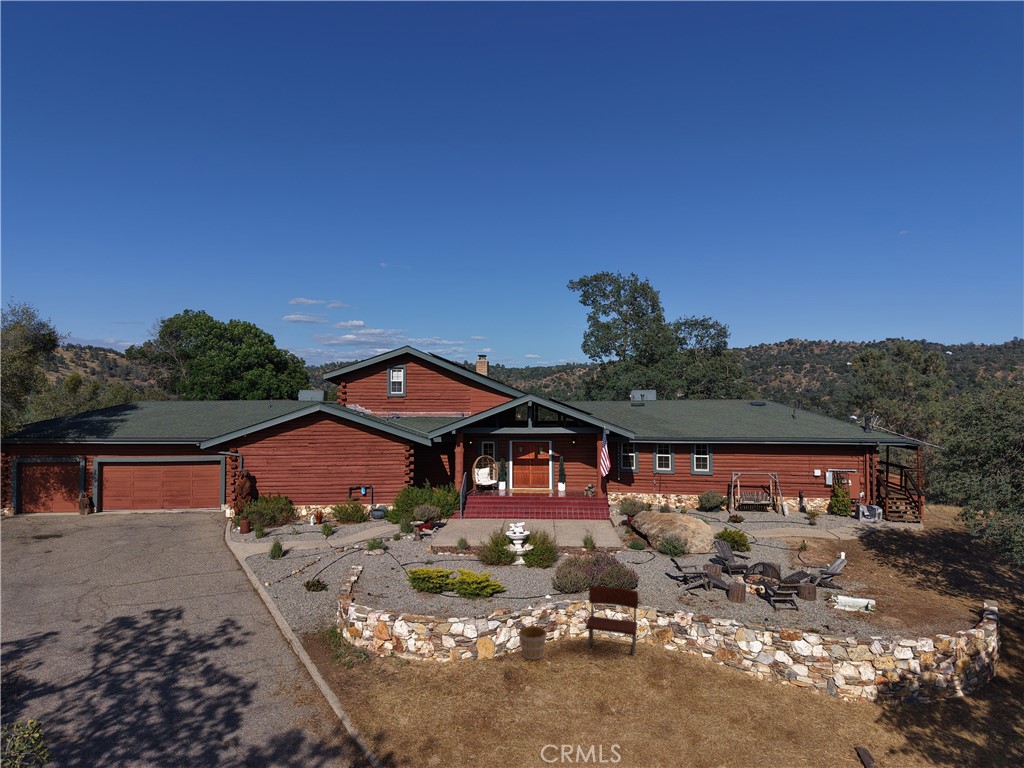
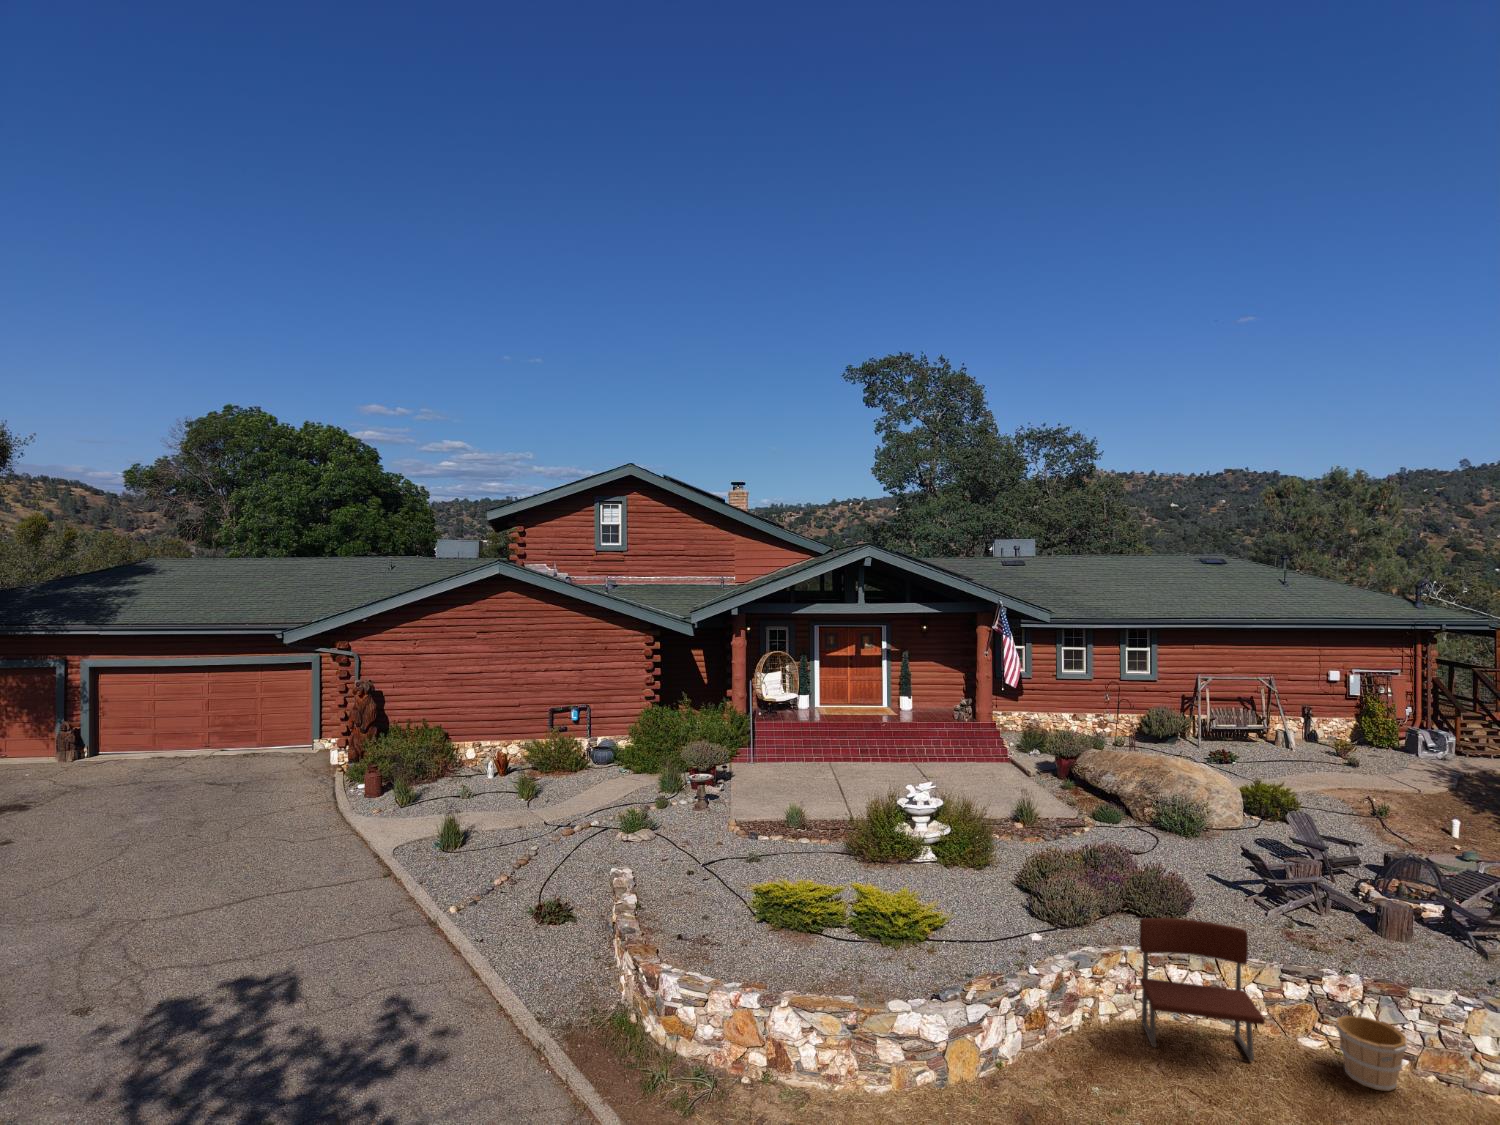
wooden bucket: present [519,626,547,660] -> present [1336,1015,1407,1091]

